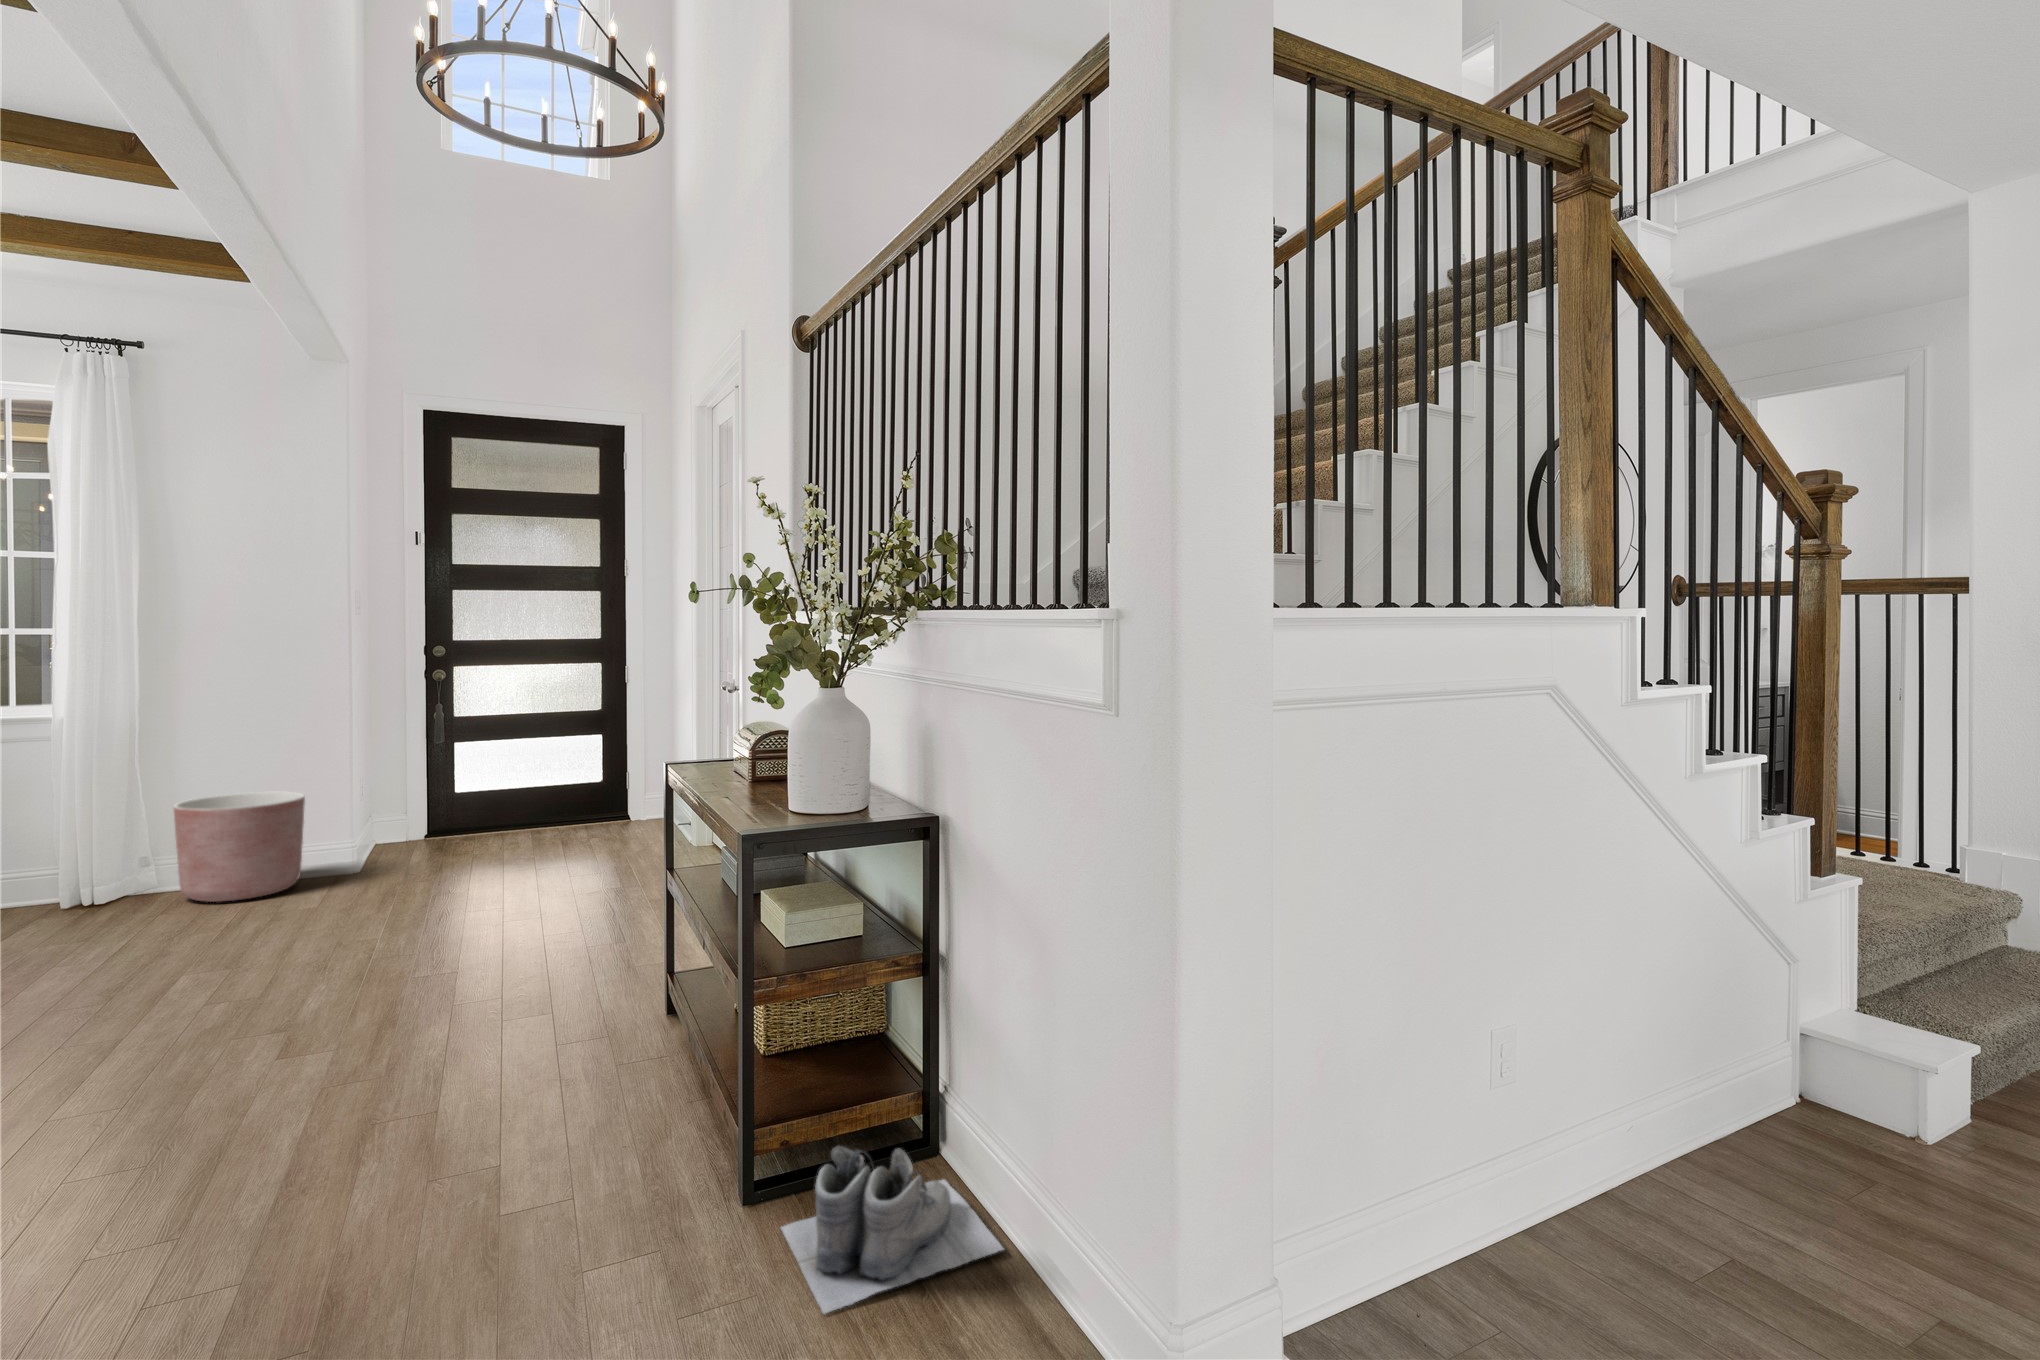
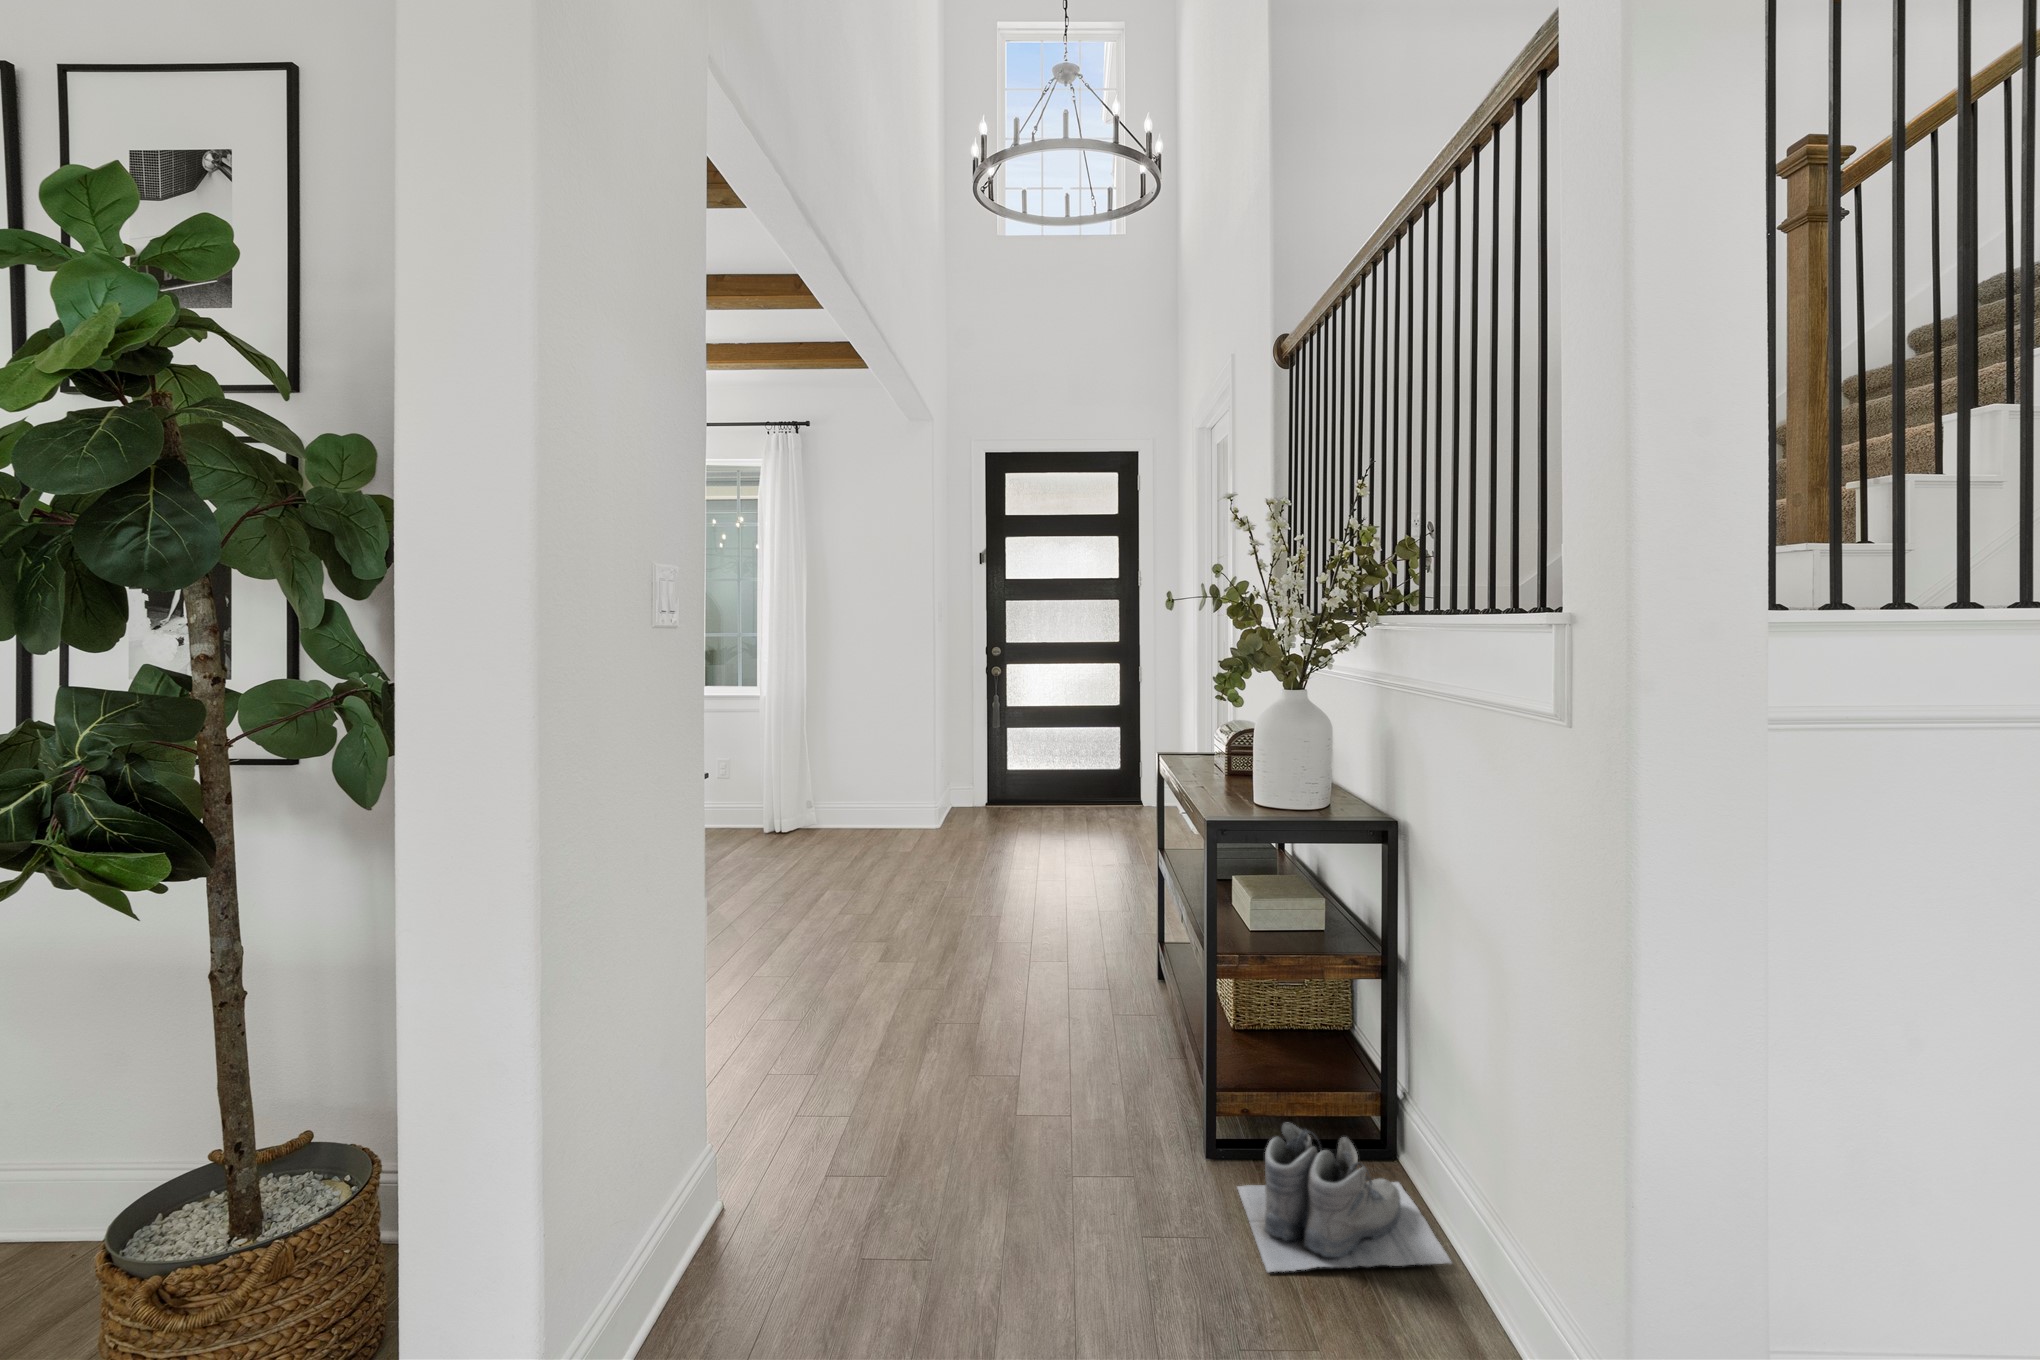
planter: present [174,792,305,902] -> none [821,762,902,845]

